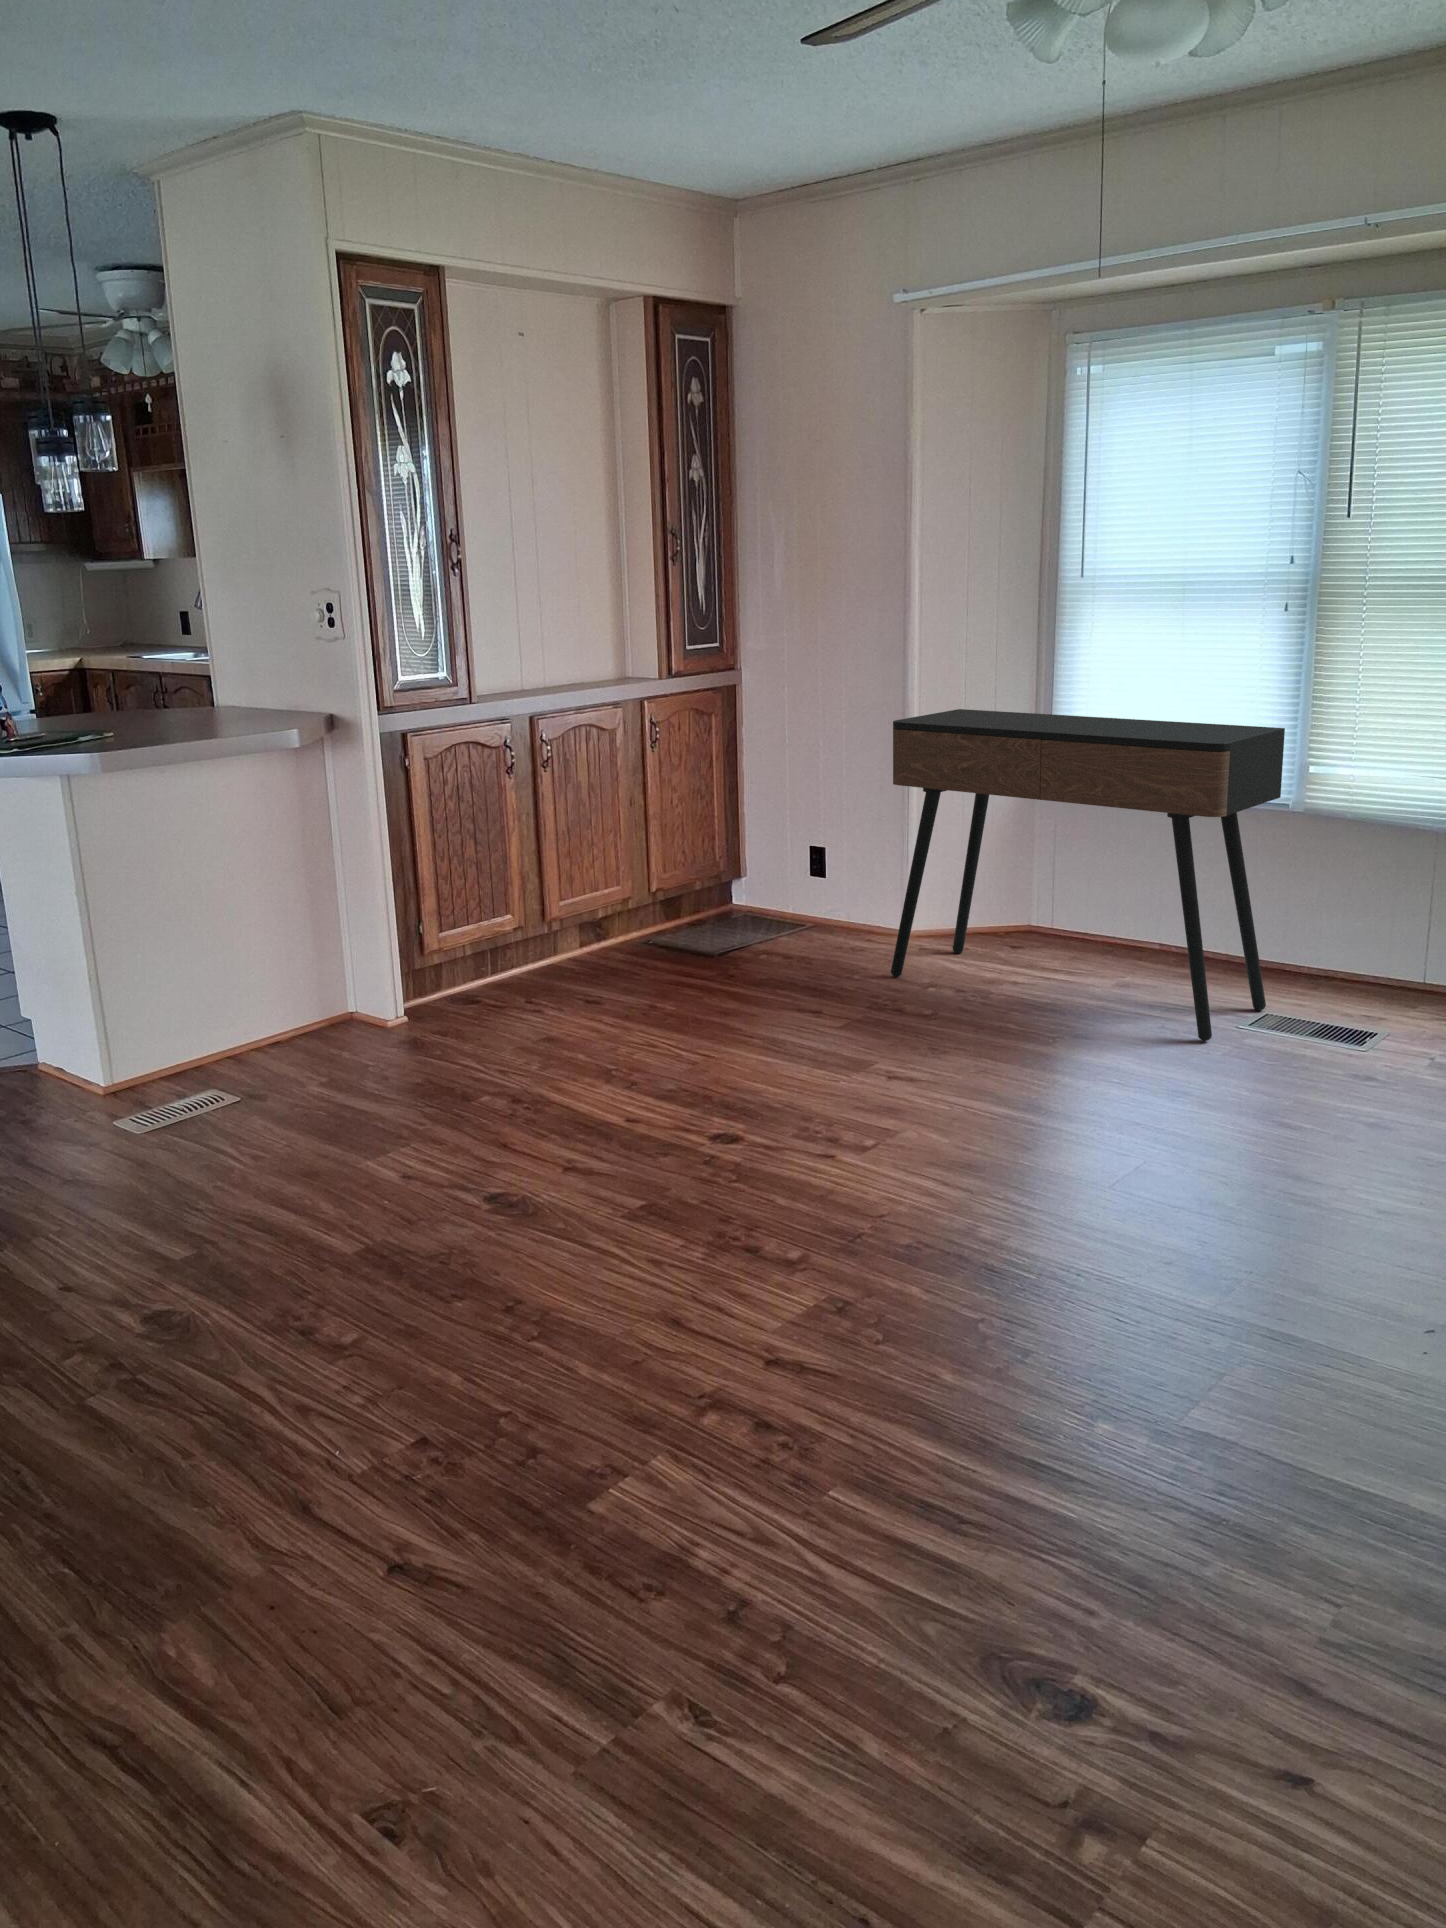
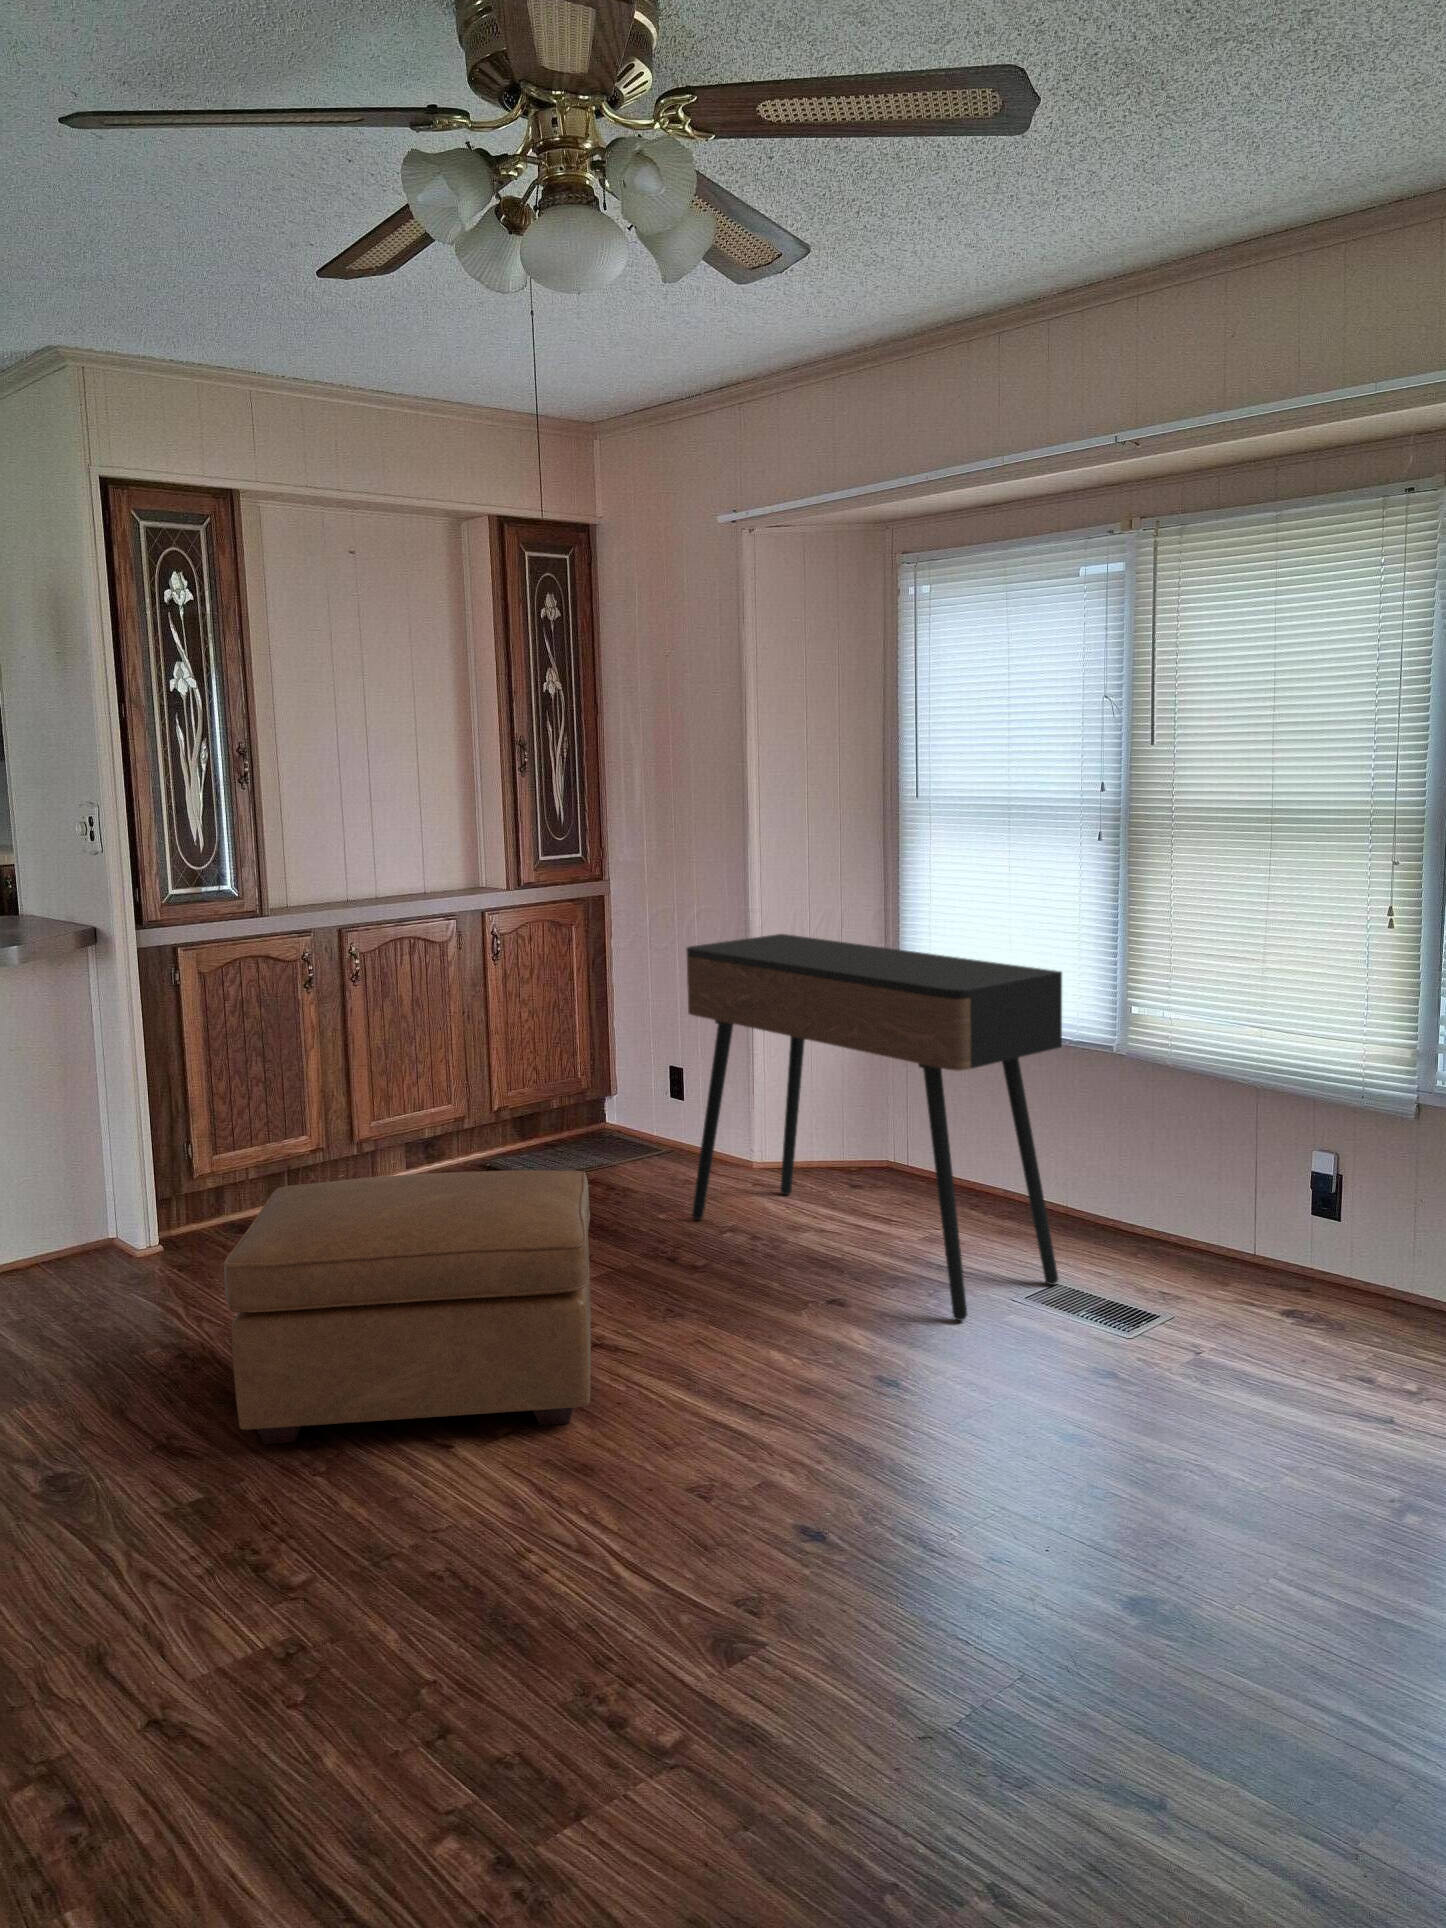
ottoman: none [613,921,959,1165] -> present [224,1170,591,1444]

